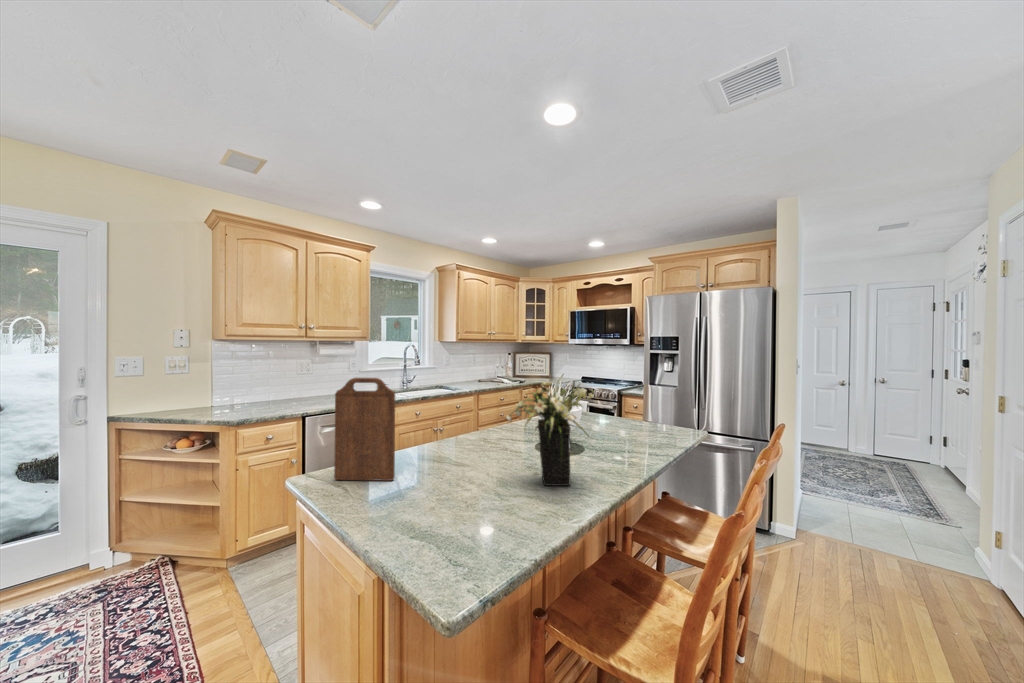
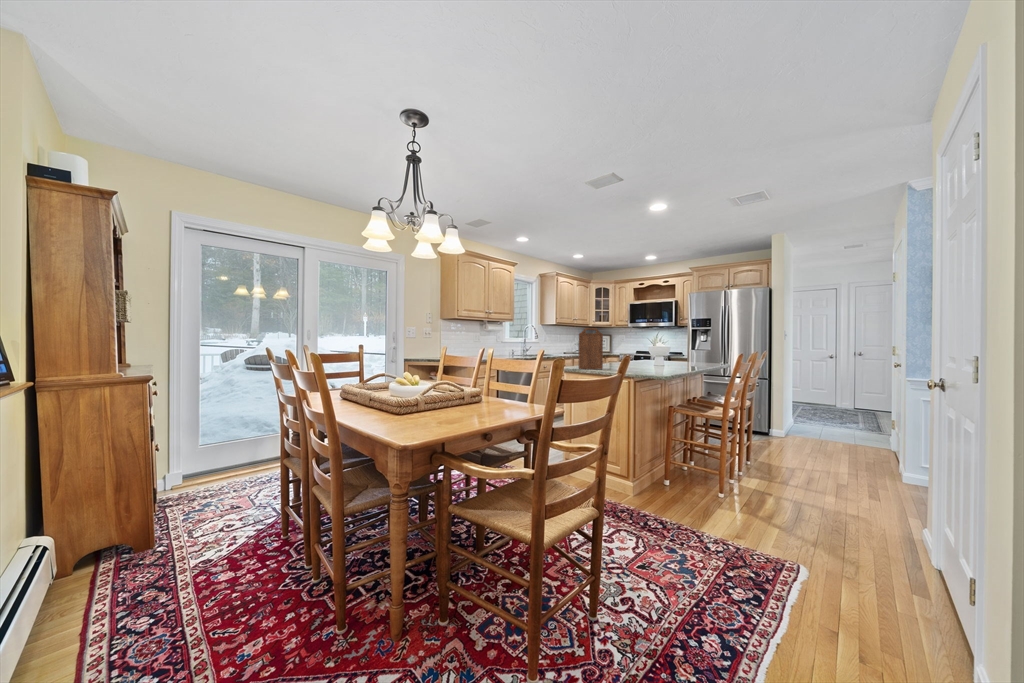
flower arrangement: present [505,381,594,486] -> none [648,328,685,370]

